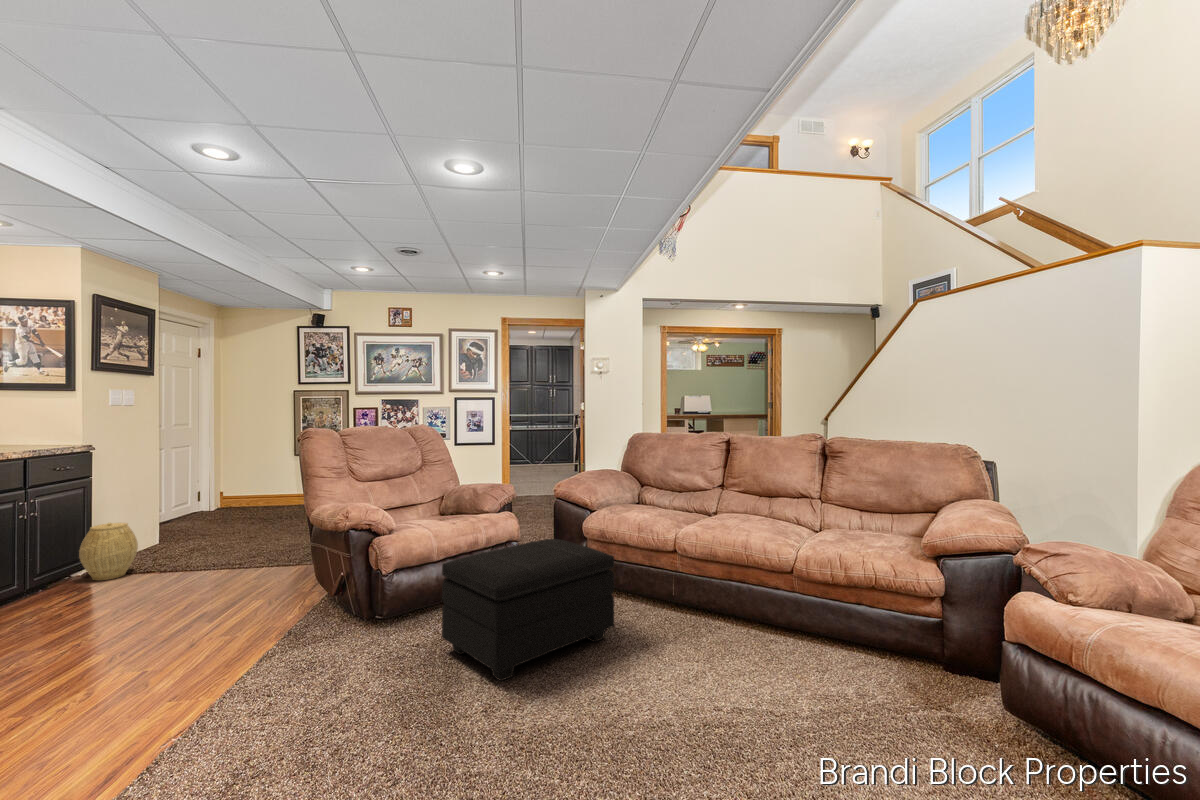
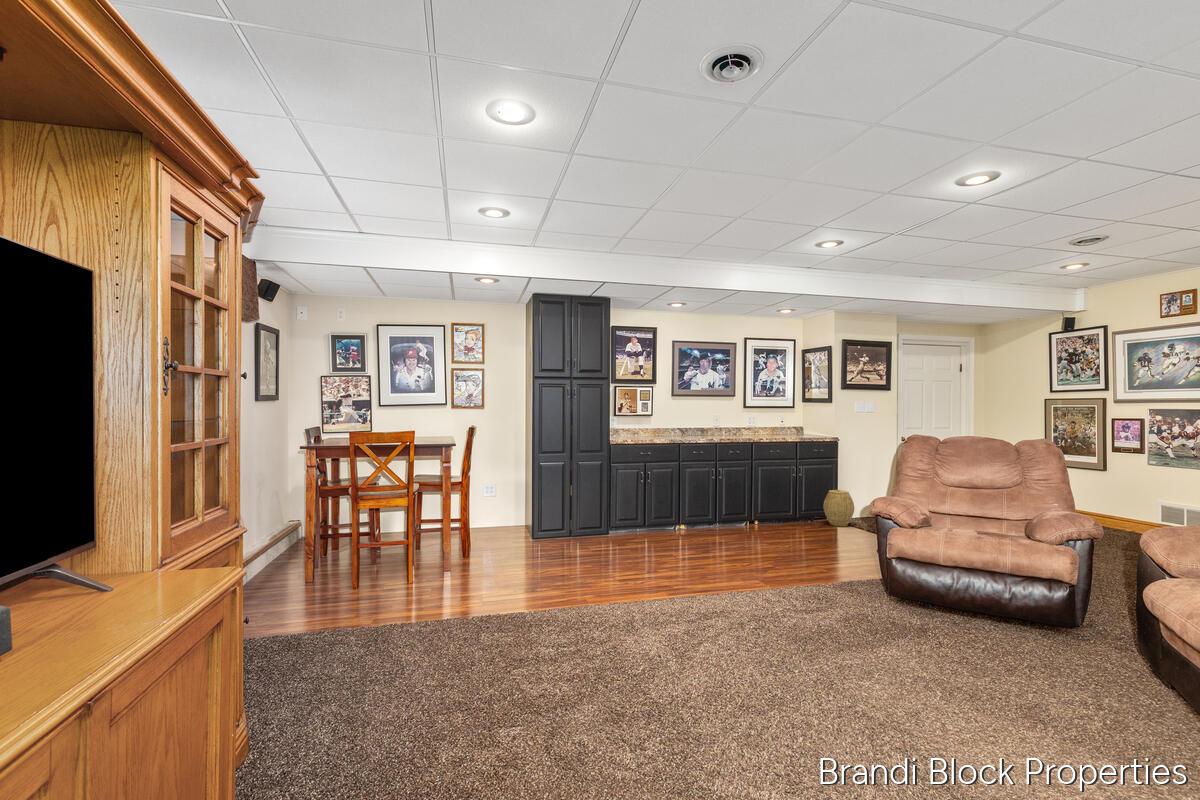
footstool: present [442,539,614,681] -> none [863,556,1042,700]

